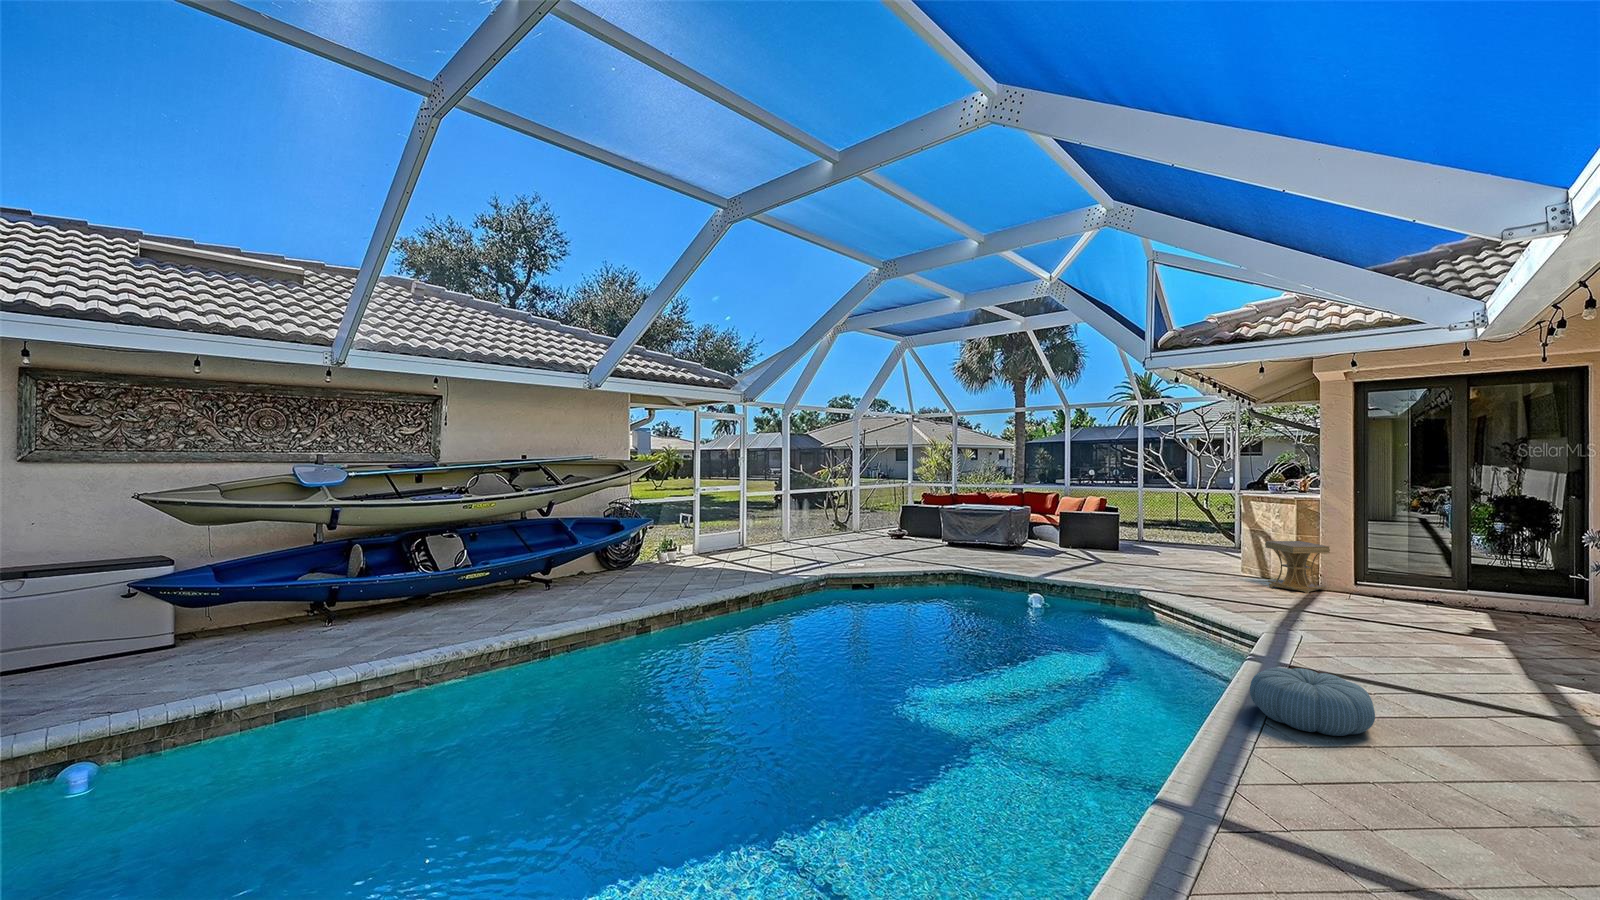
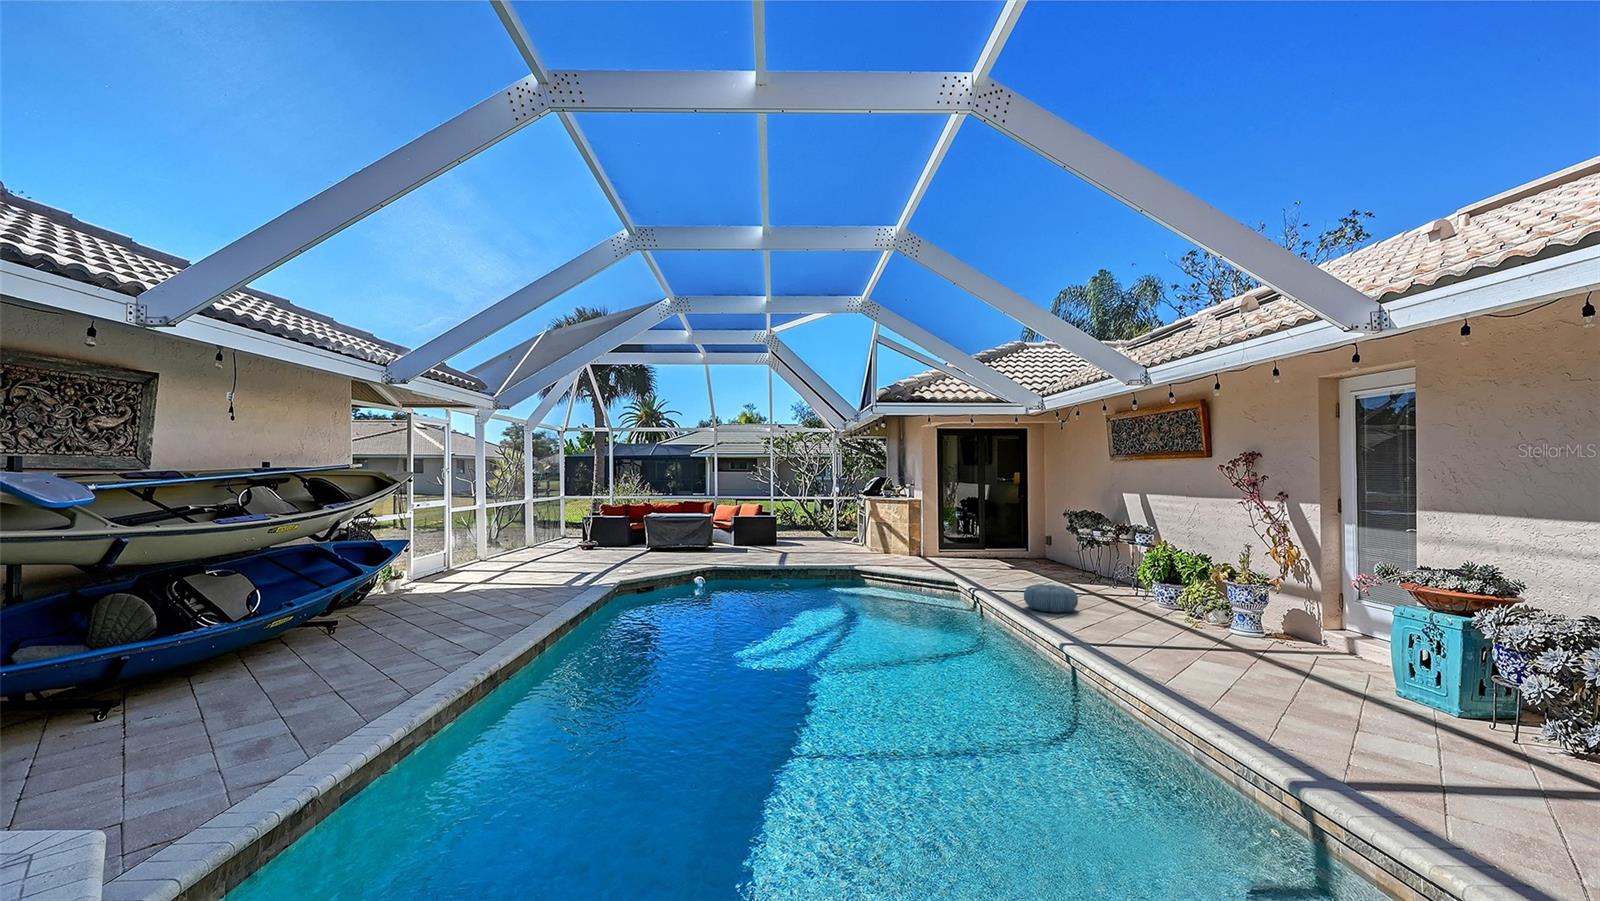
side table: present [1265,541,1330,594] -> none [898,526,931,558]

